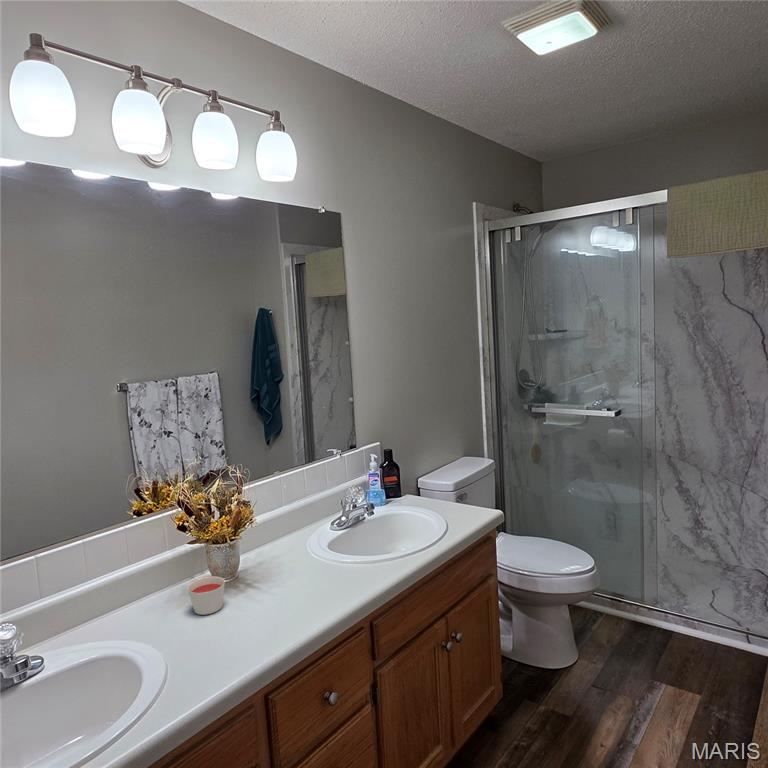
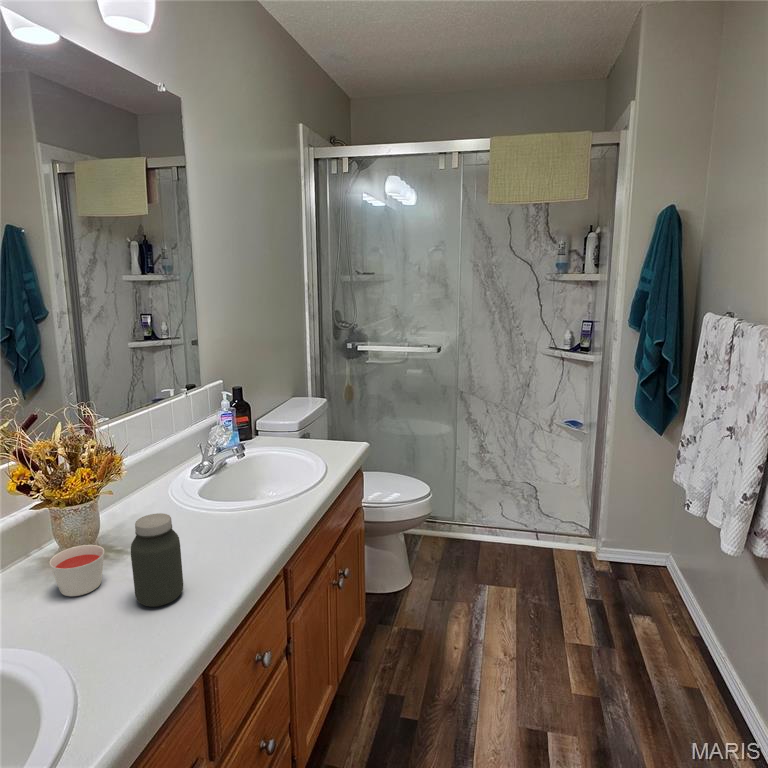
jar: none [228,560,268,634] -> present [131,513,183,607]

